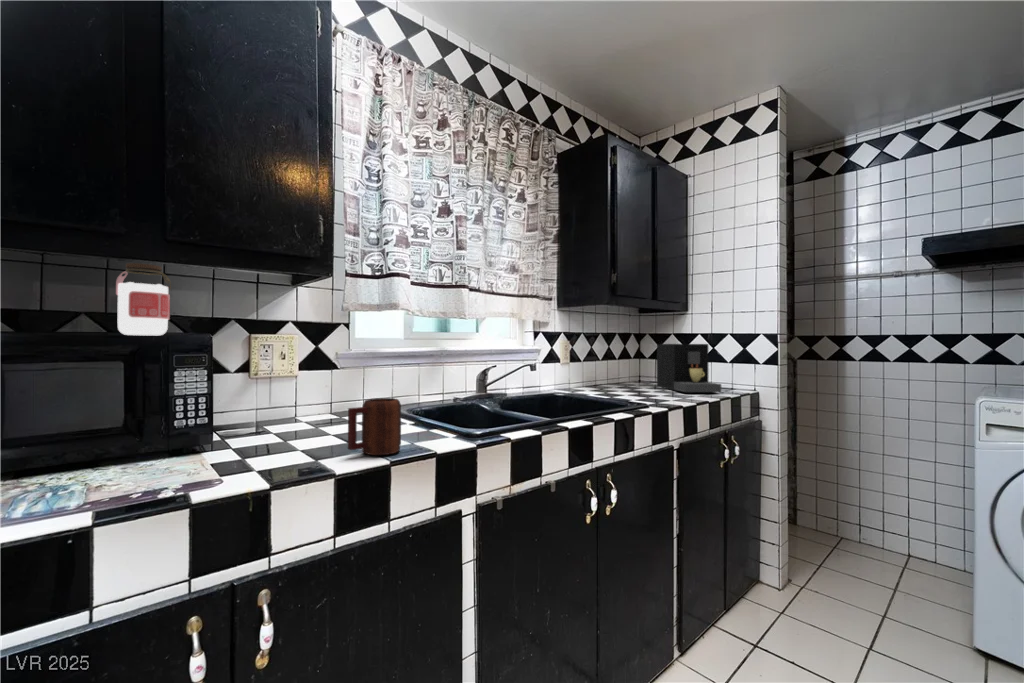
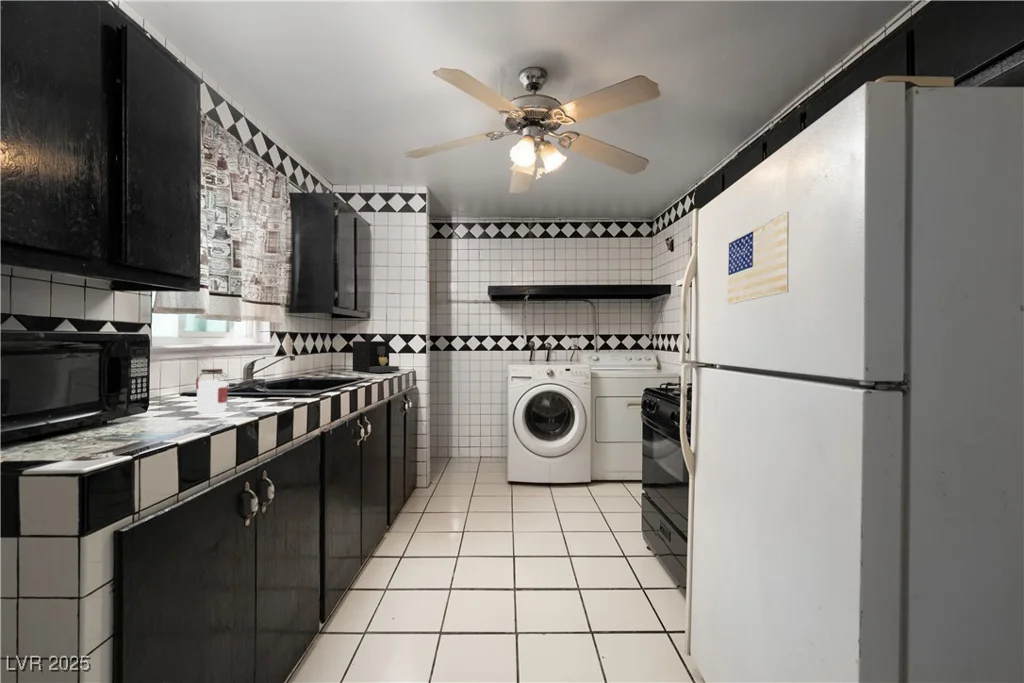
jar: present [116,263,171,336] -> present [196,369,227,414]
mug: present [348,398,401,455] -> none [253,374,279,408]

